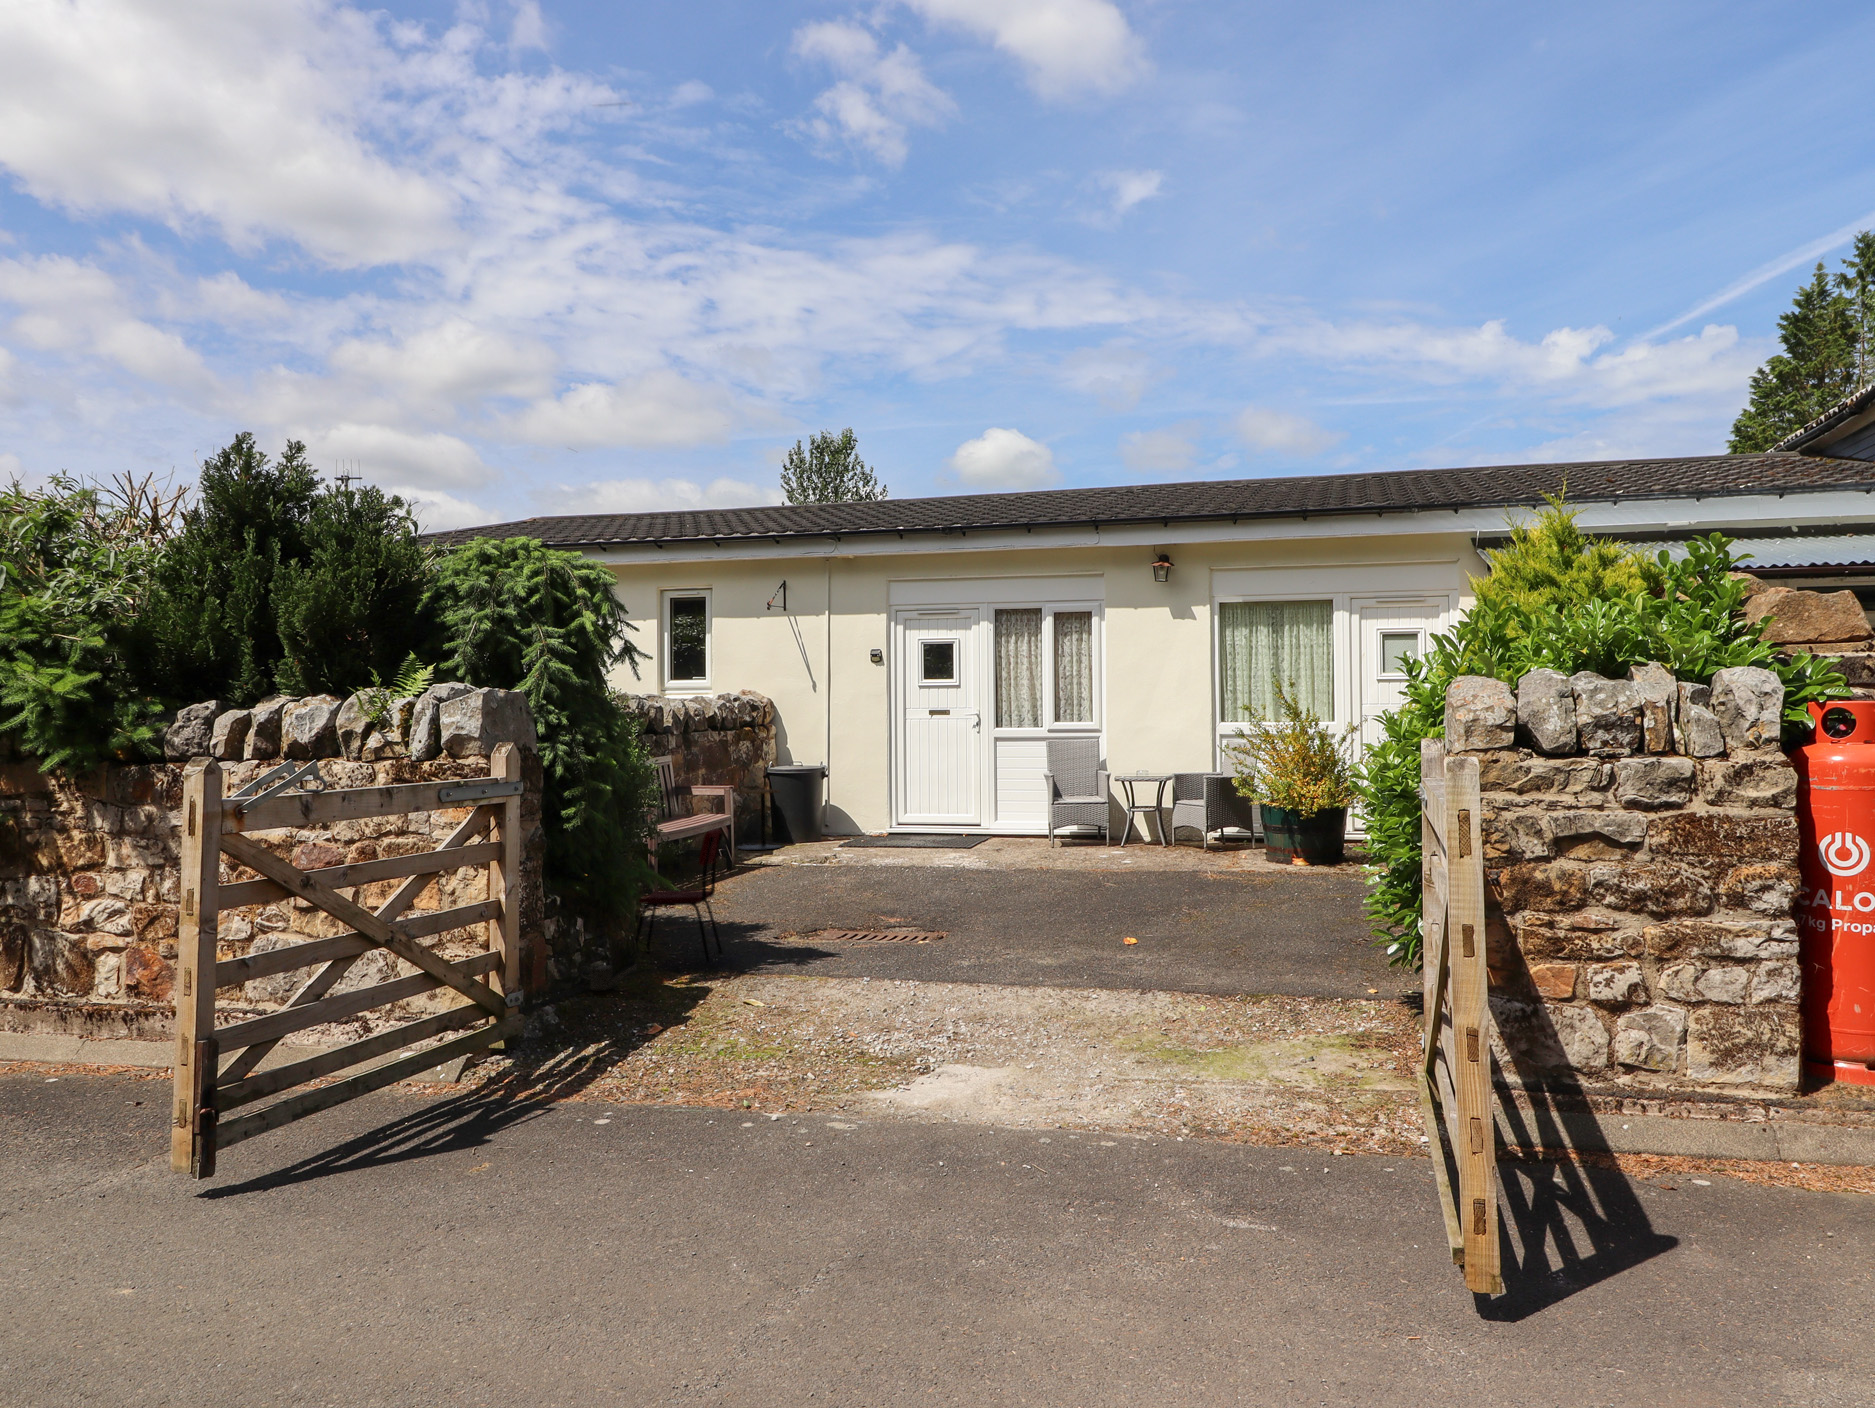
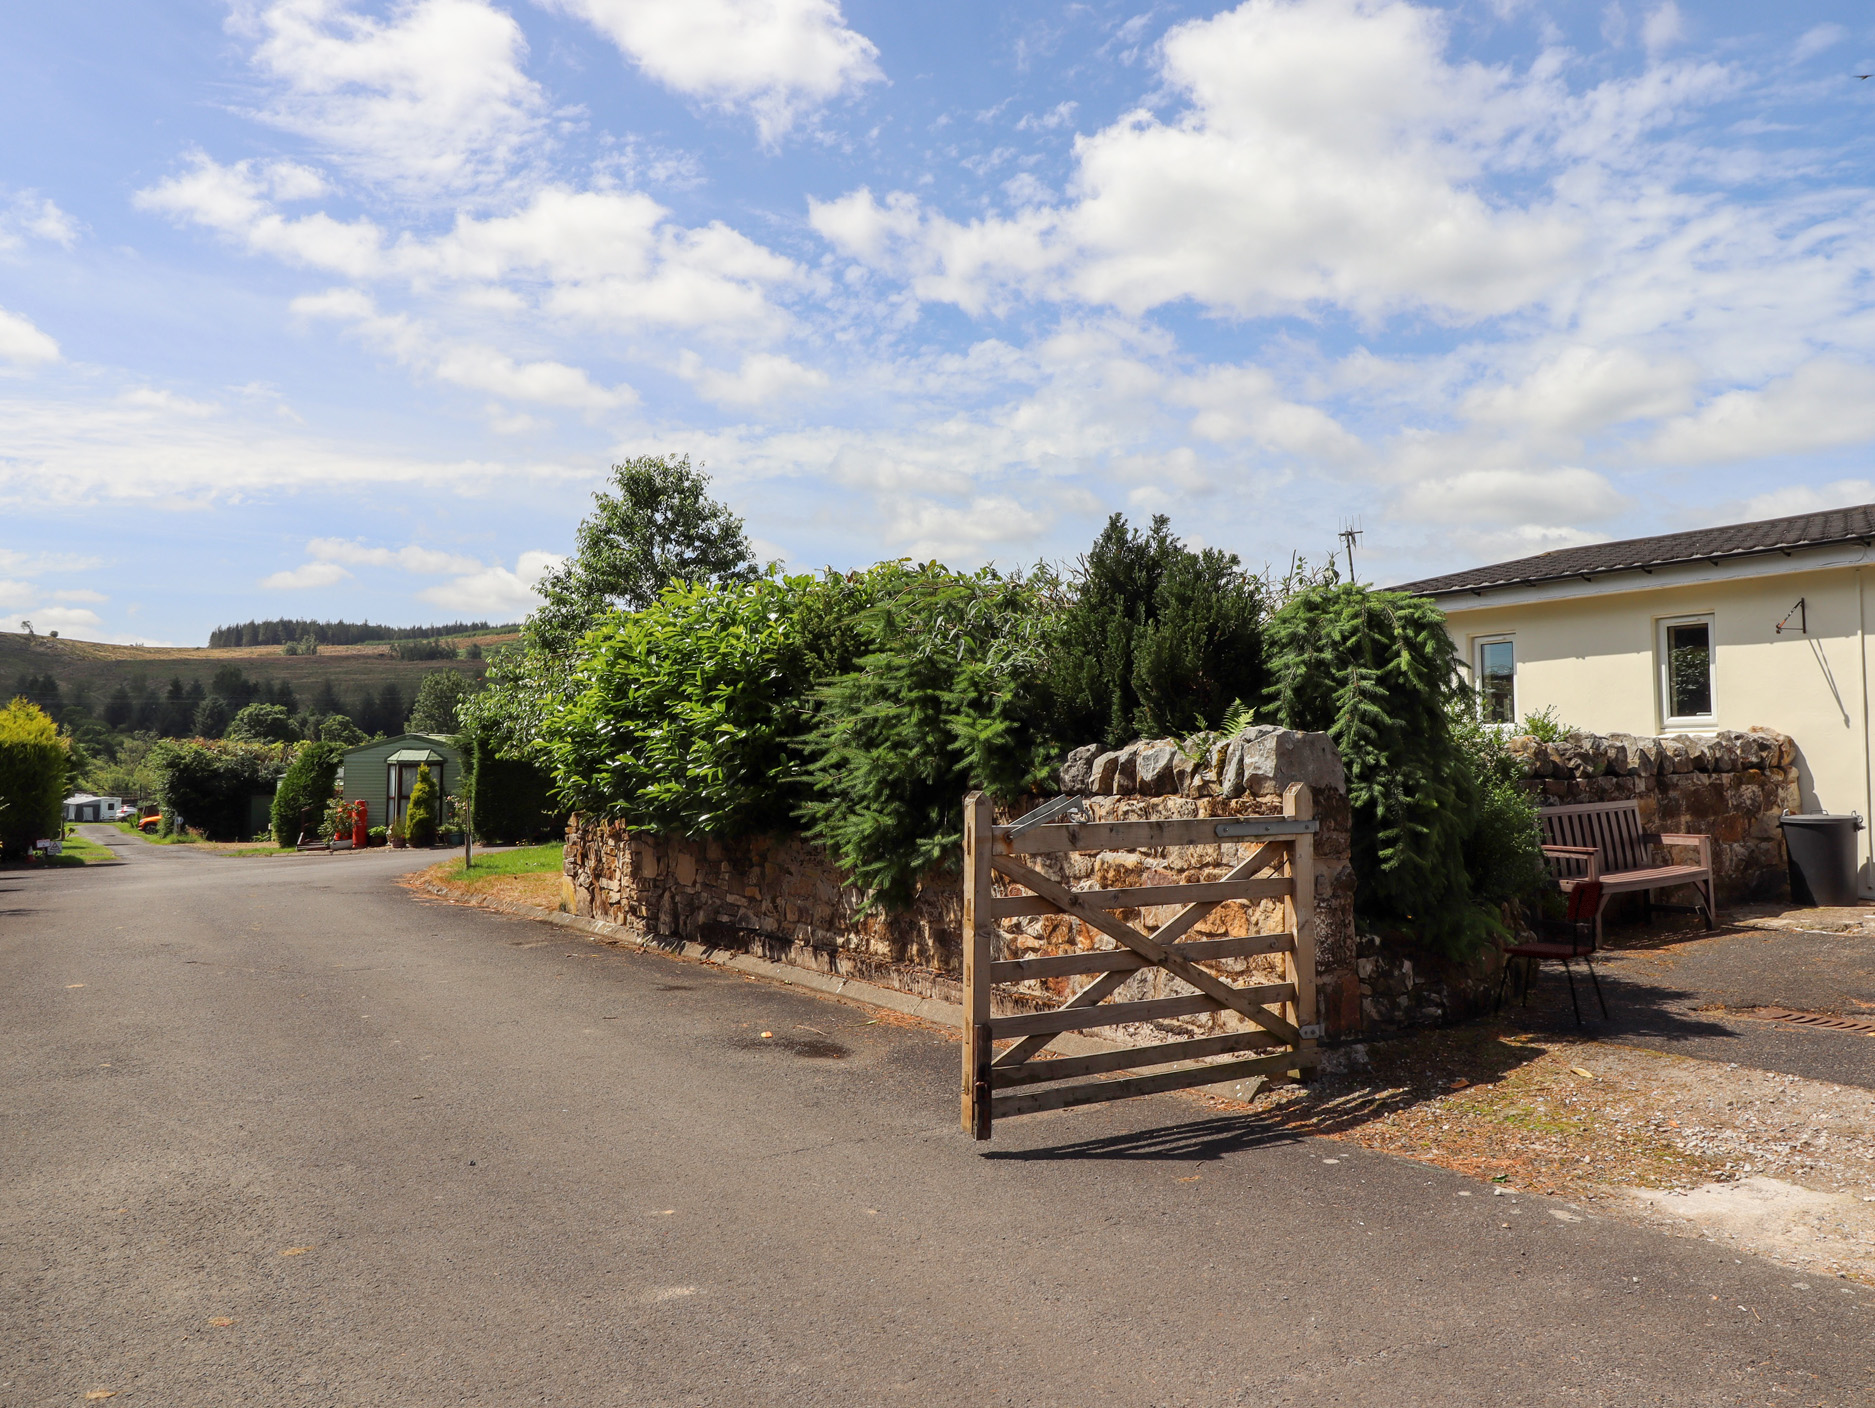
side table: present [737,789,780,850] -> none [1734,840,1798,910]
watering can: present [582,965,637,991] -> none [1420,1010,1476,1038]

